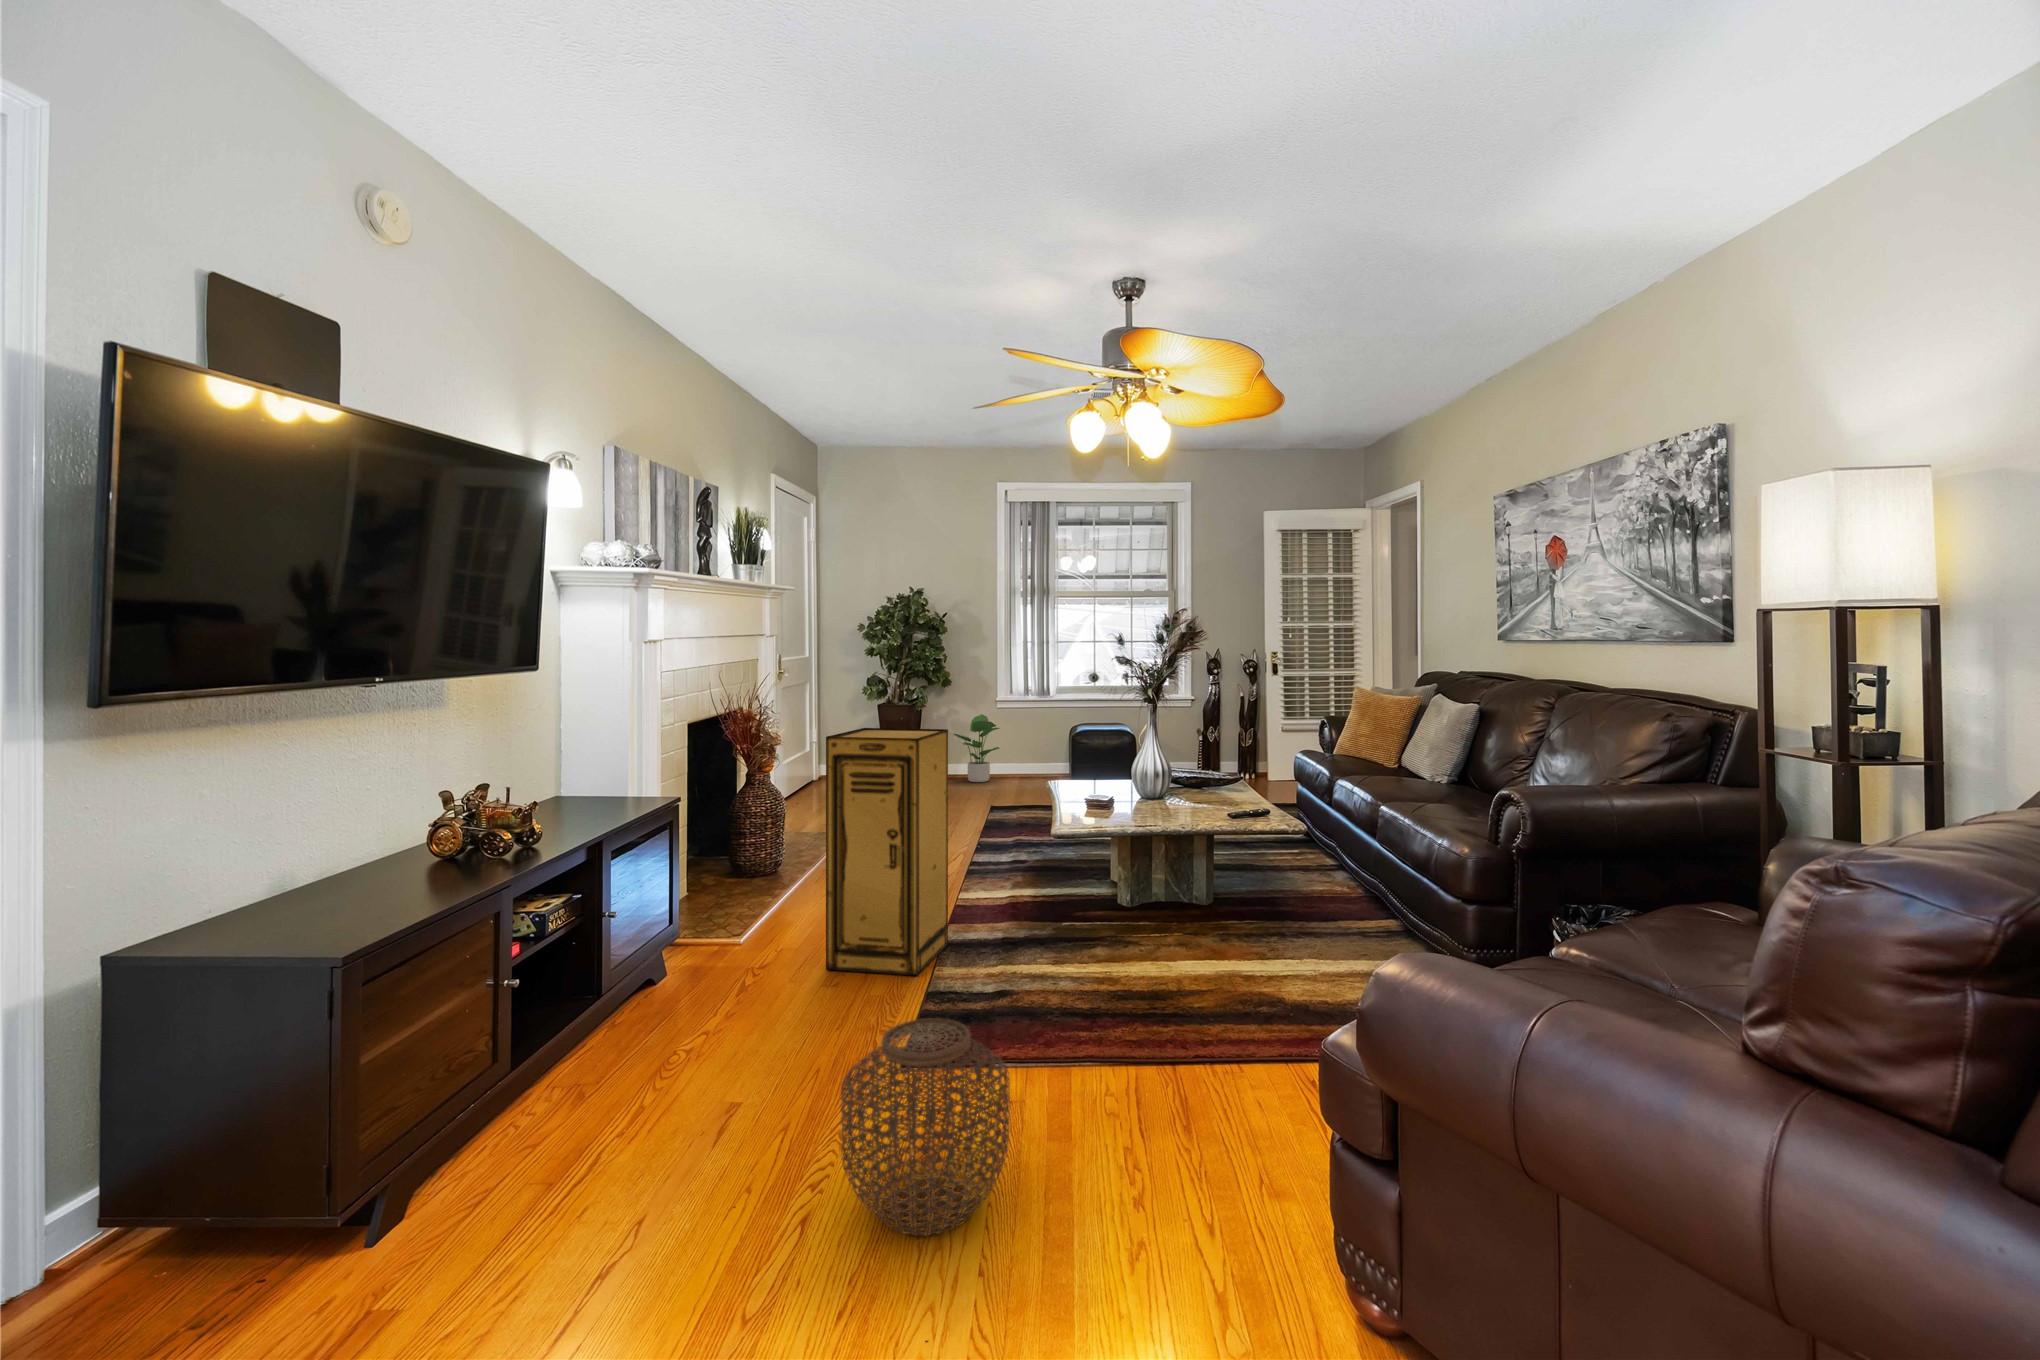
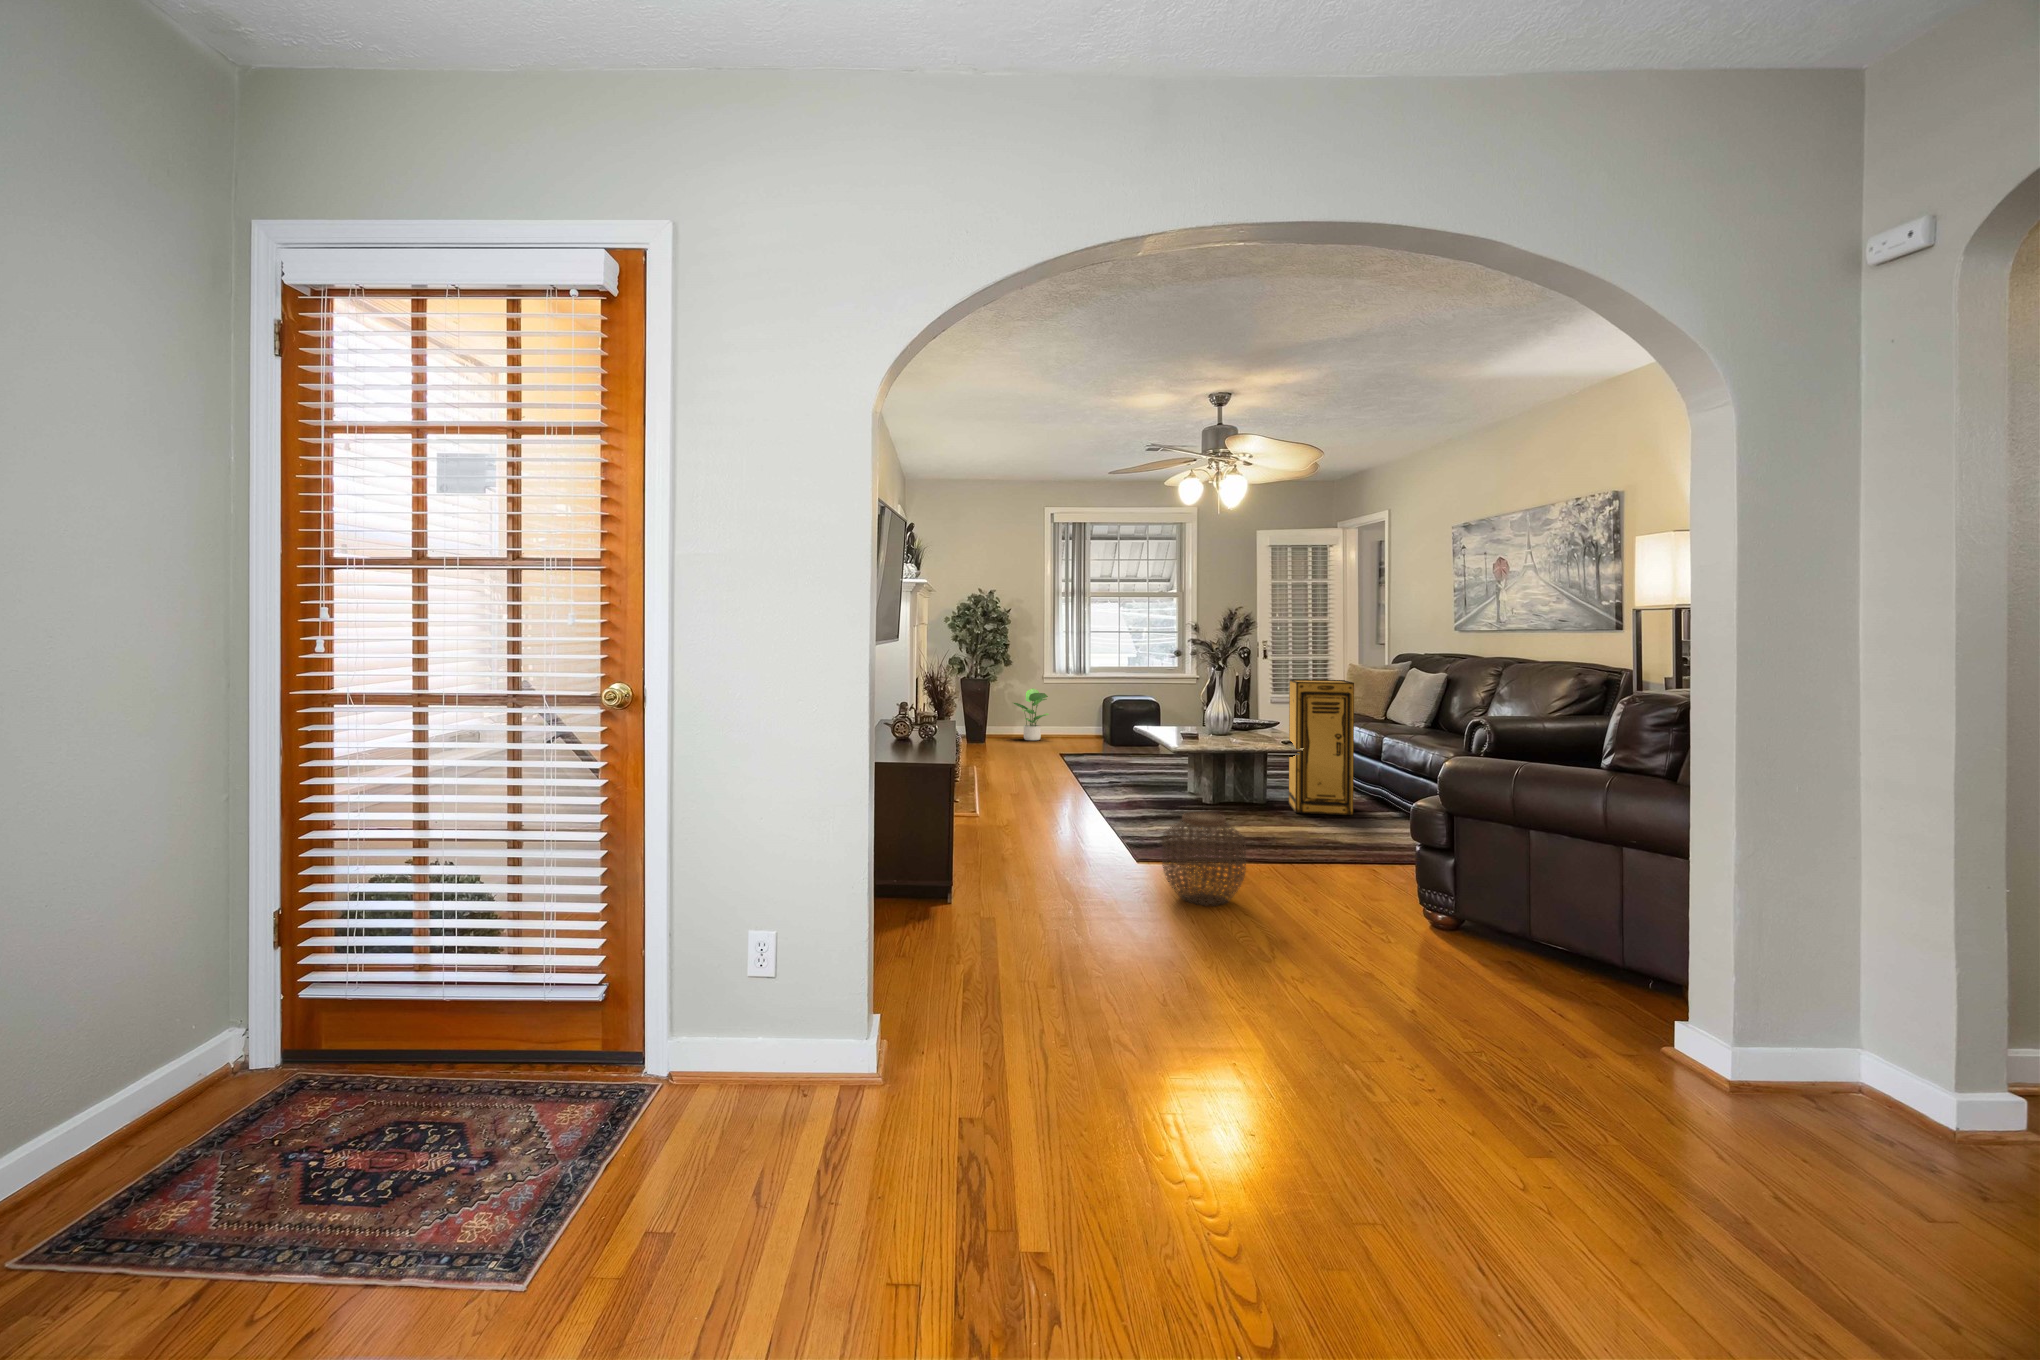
storage cabinet: present [826,728,948,976] -> present [1289,679,1354,815]

